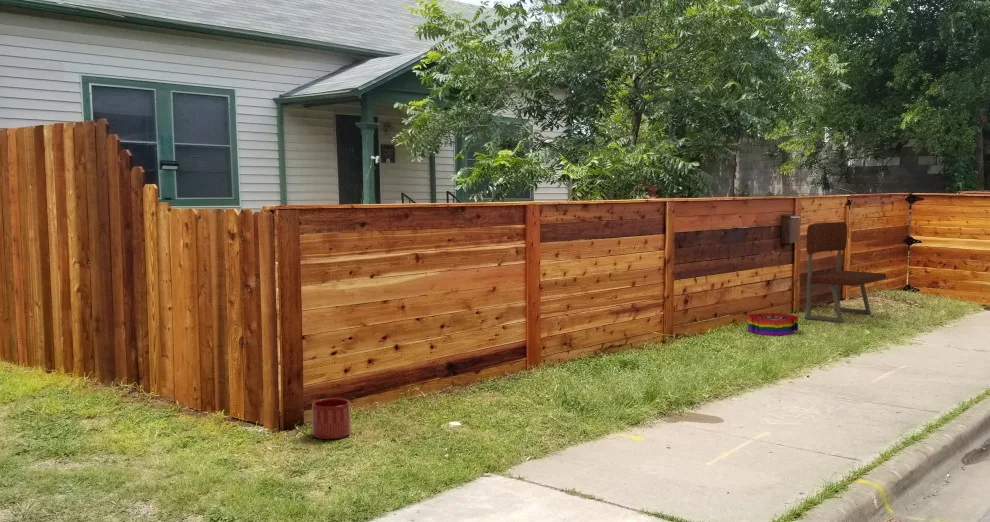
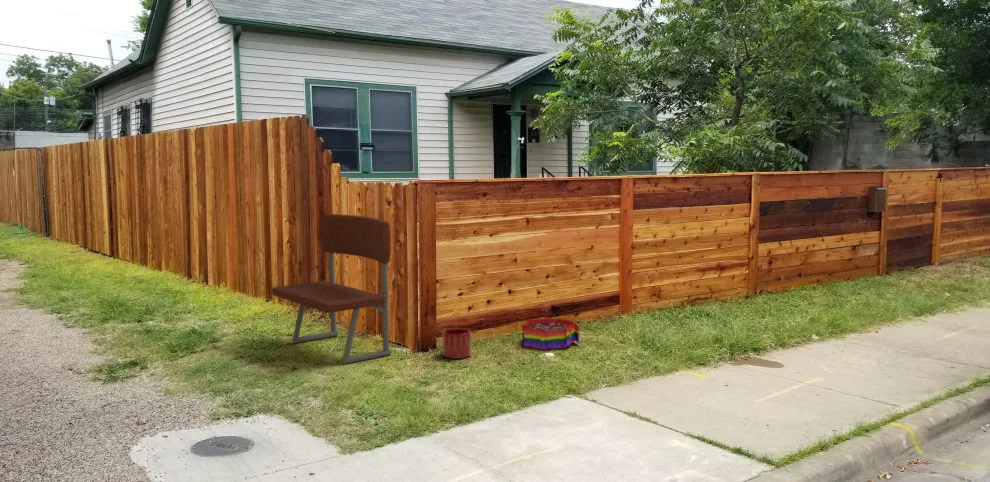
bench: present [805,222,886,323] -> present [272,214,391,364]
storage bin: present [748,313,798,336] -> present [522,318,579,350]

